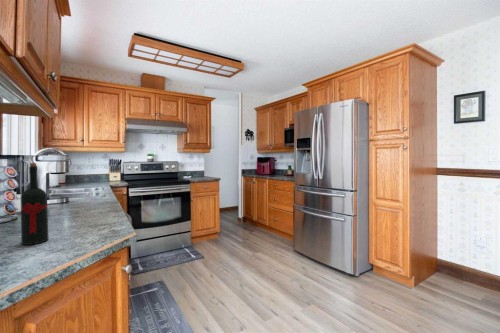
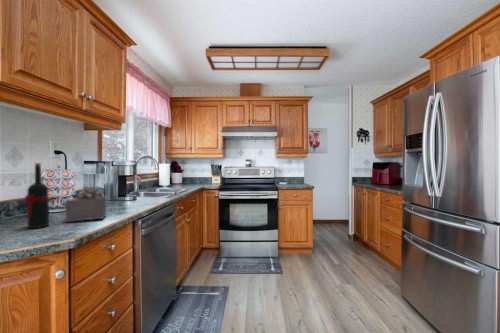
succulent plant: none [50,187,103,232] -> present [65,186,106,222]

